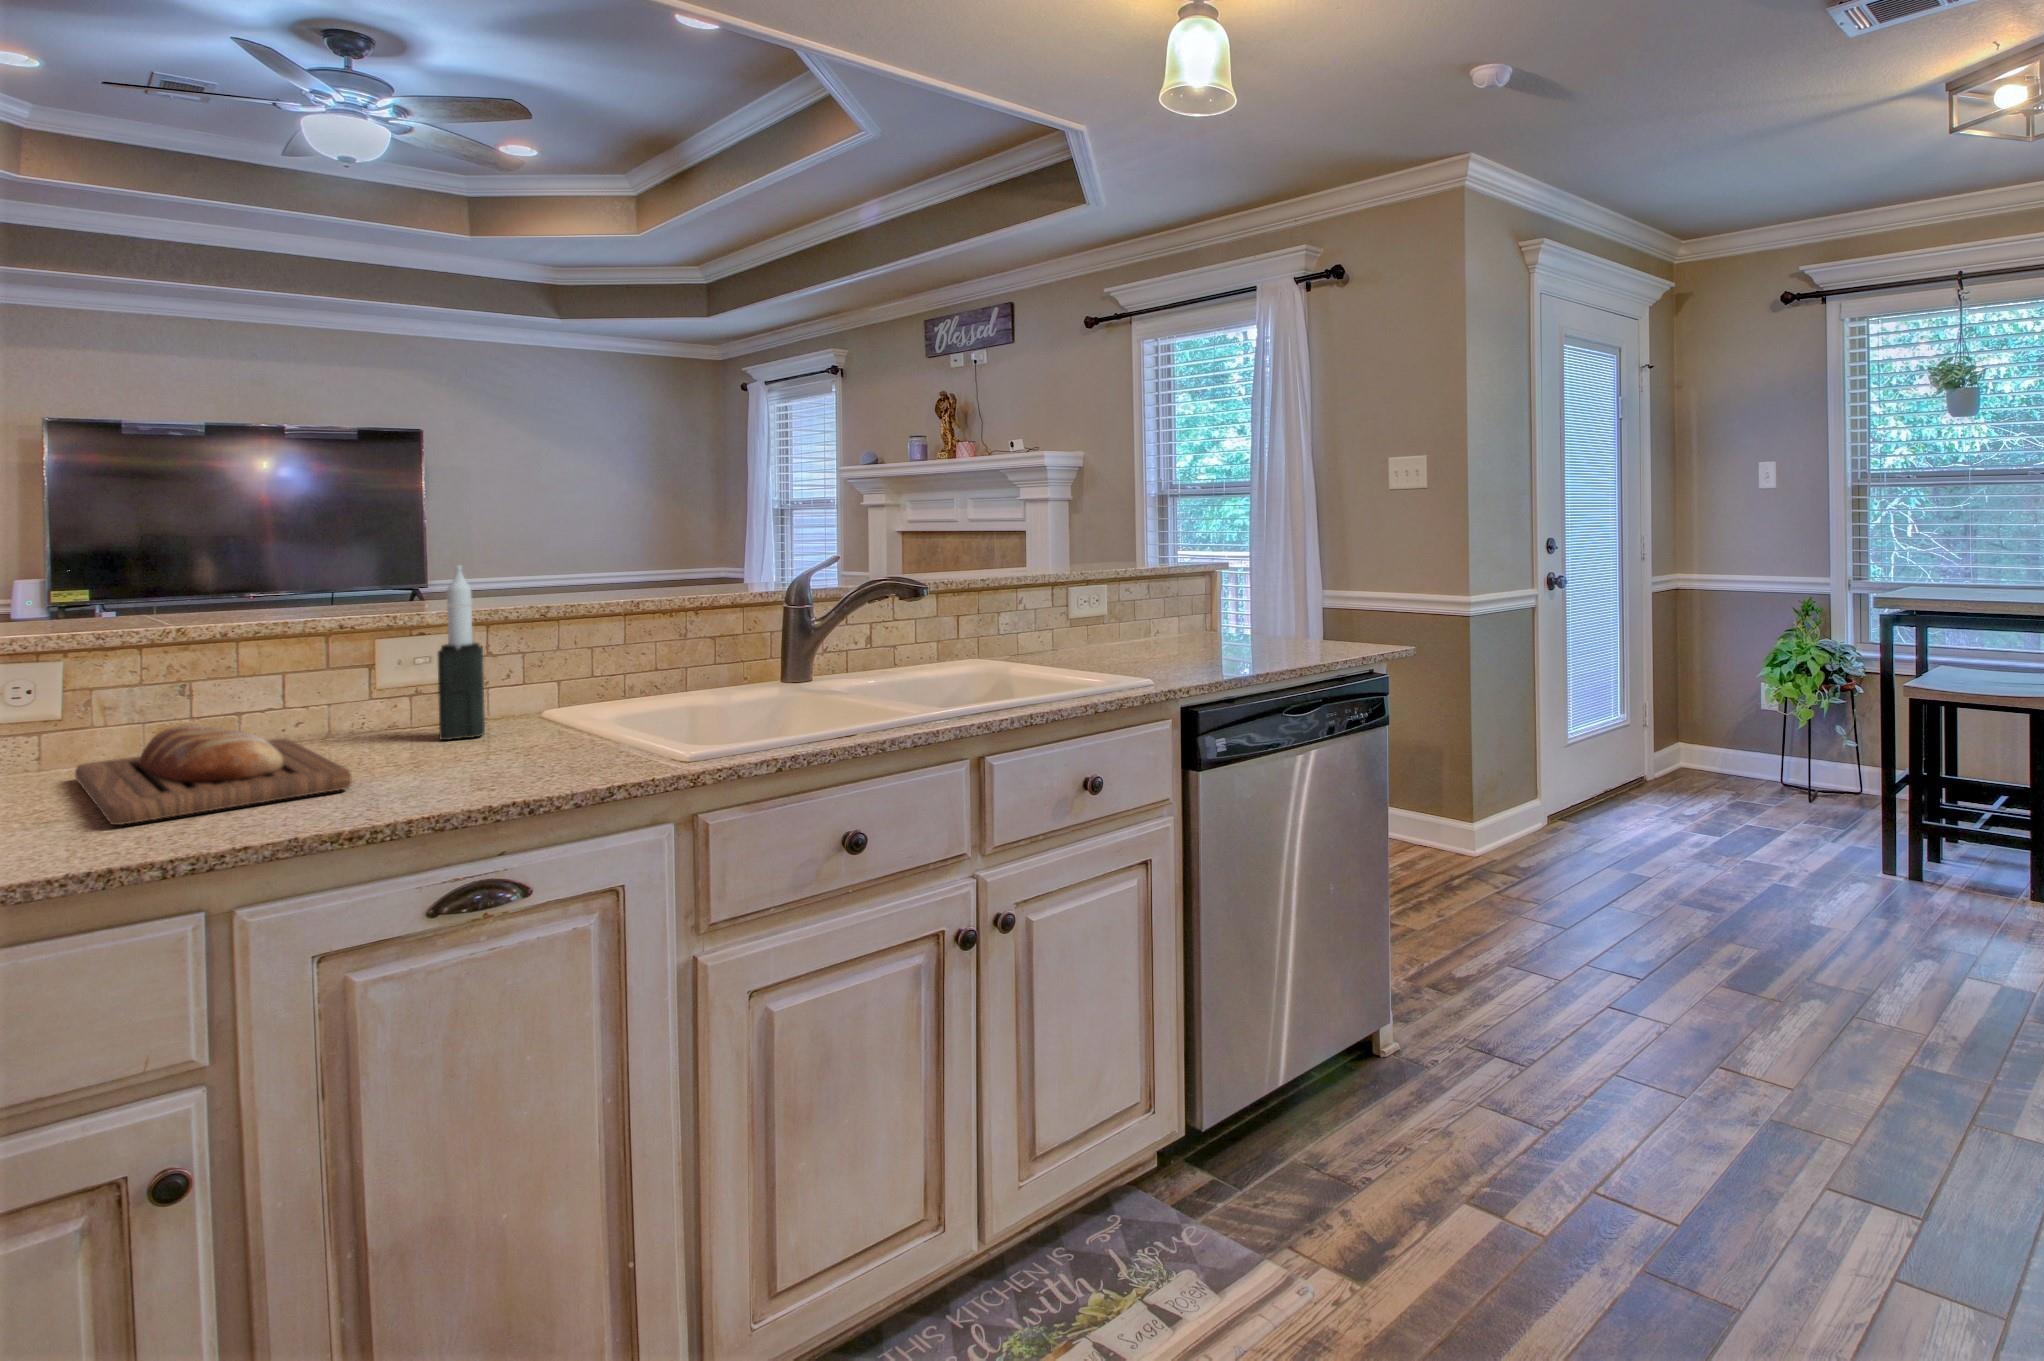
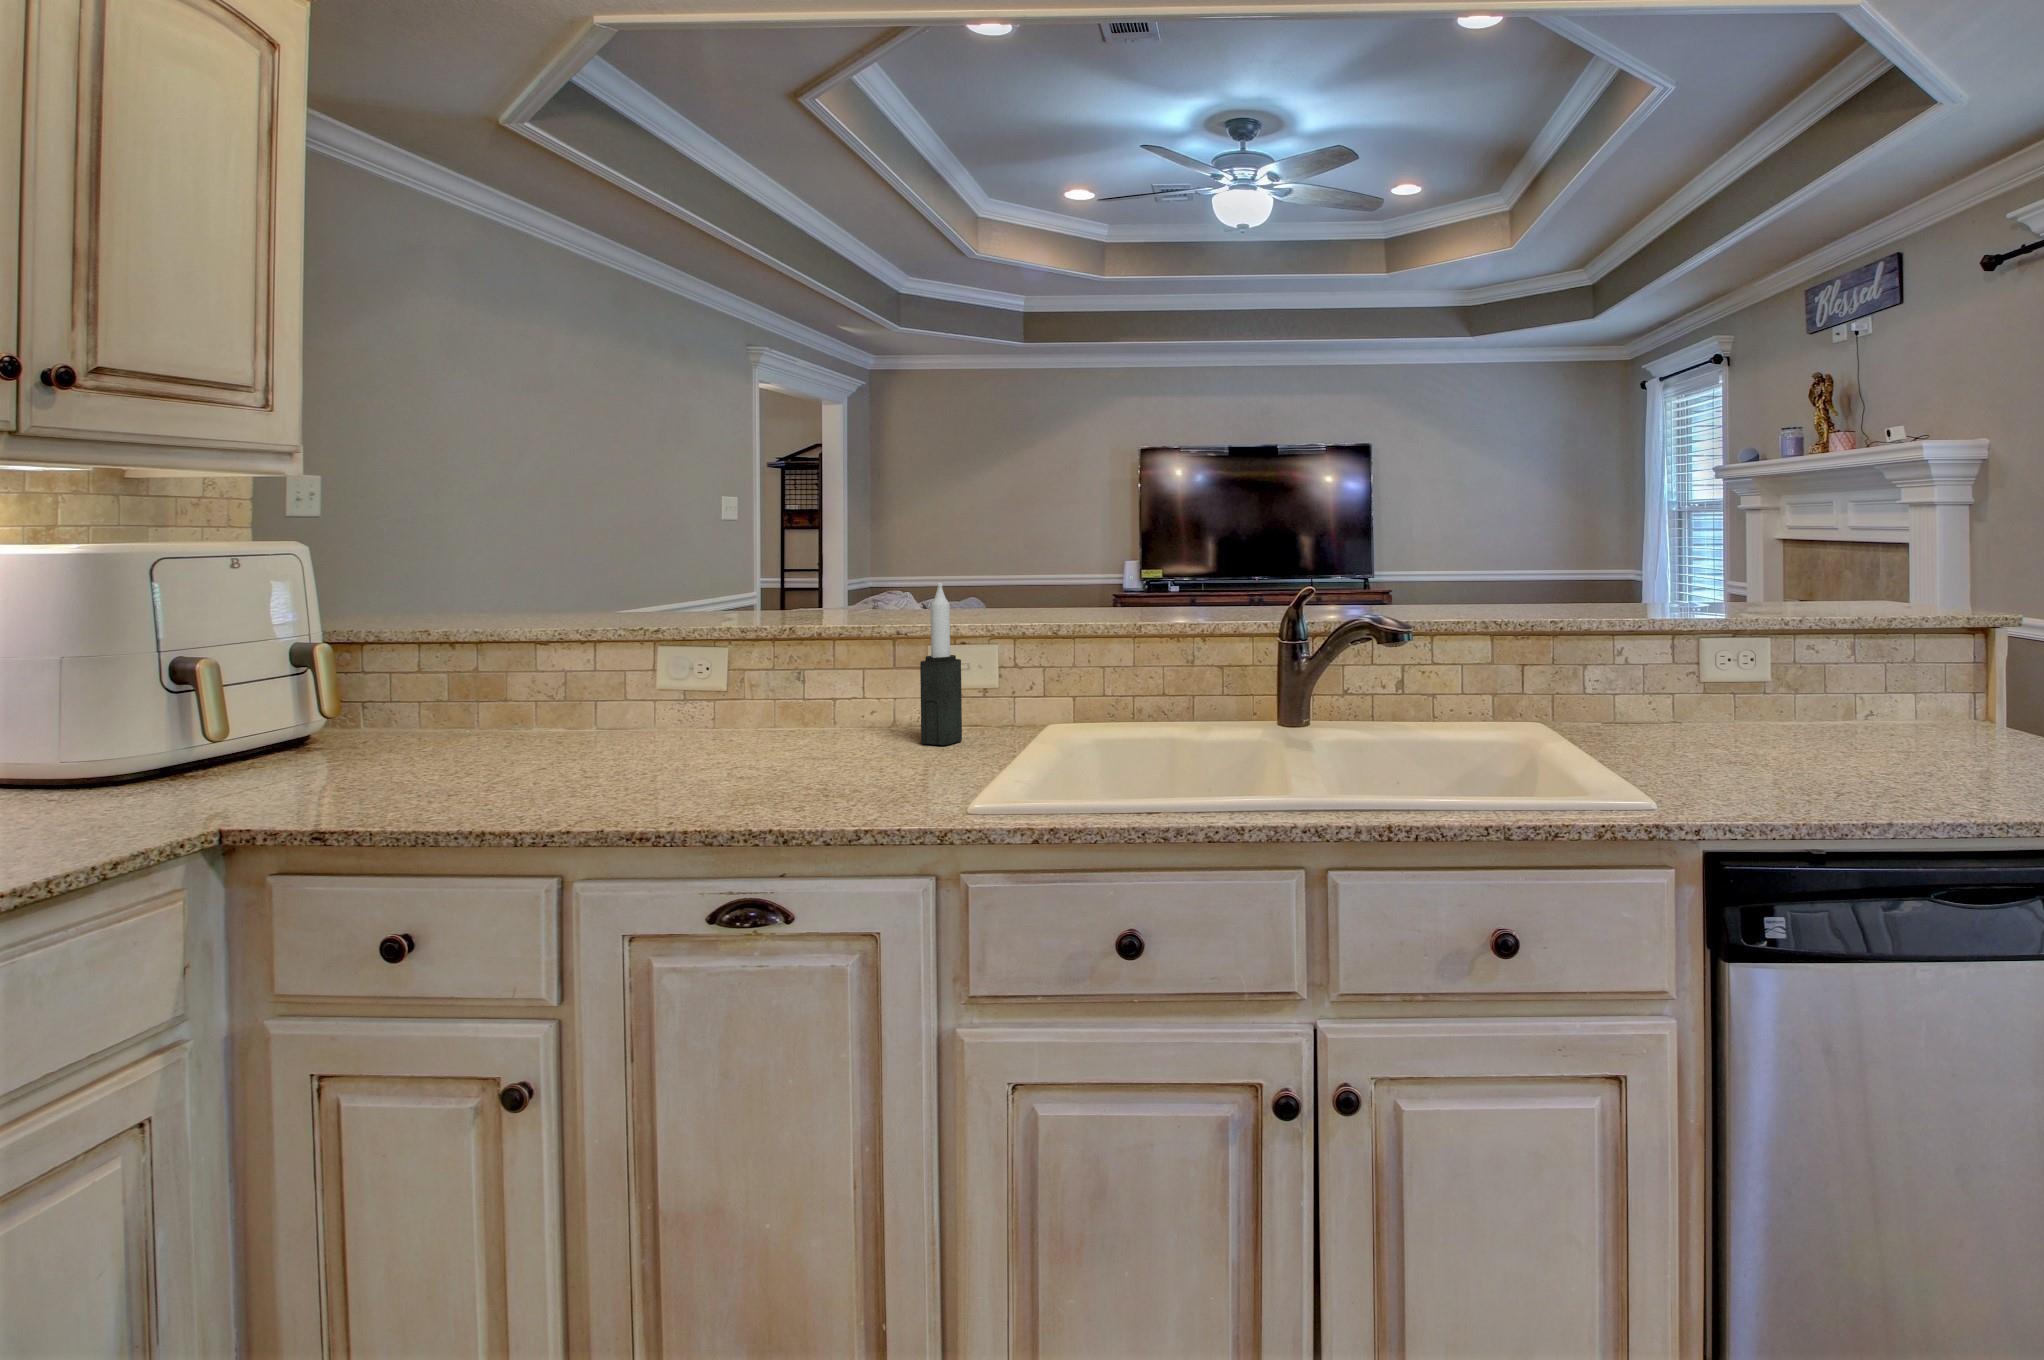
bread loaf: present [75,725,352,825] -> none [598,705,839,785]

